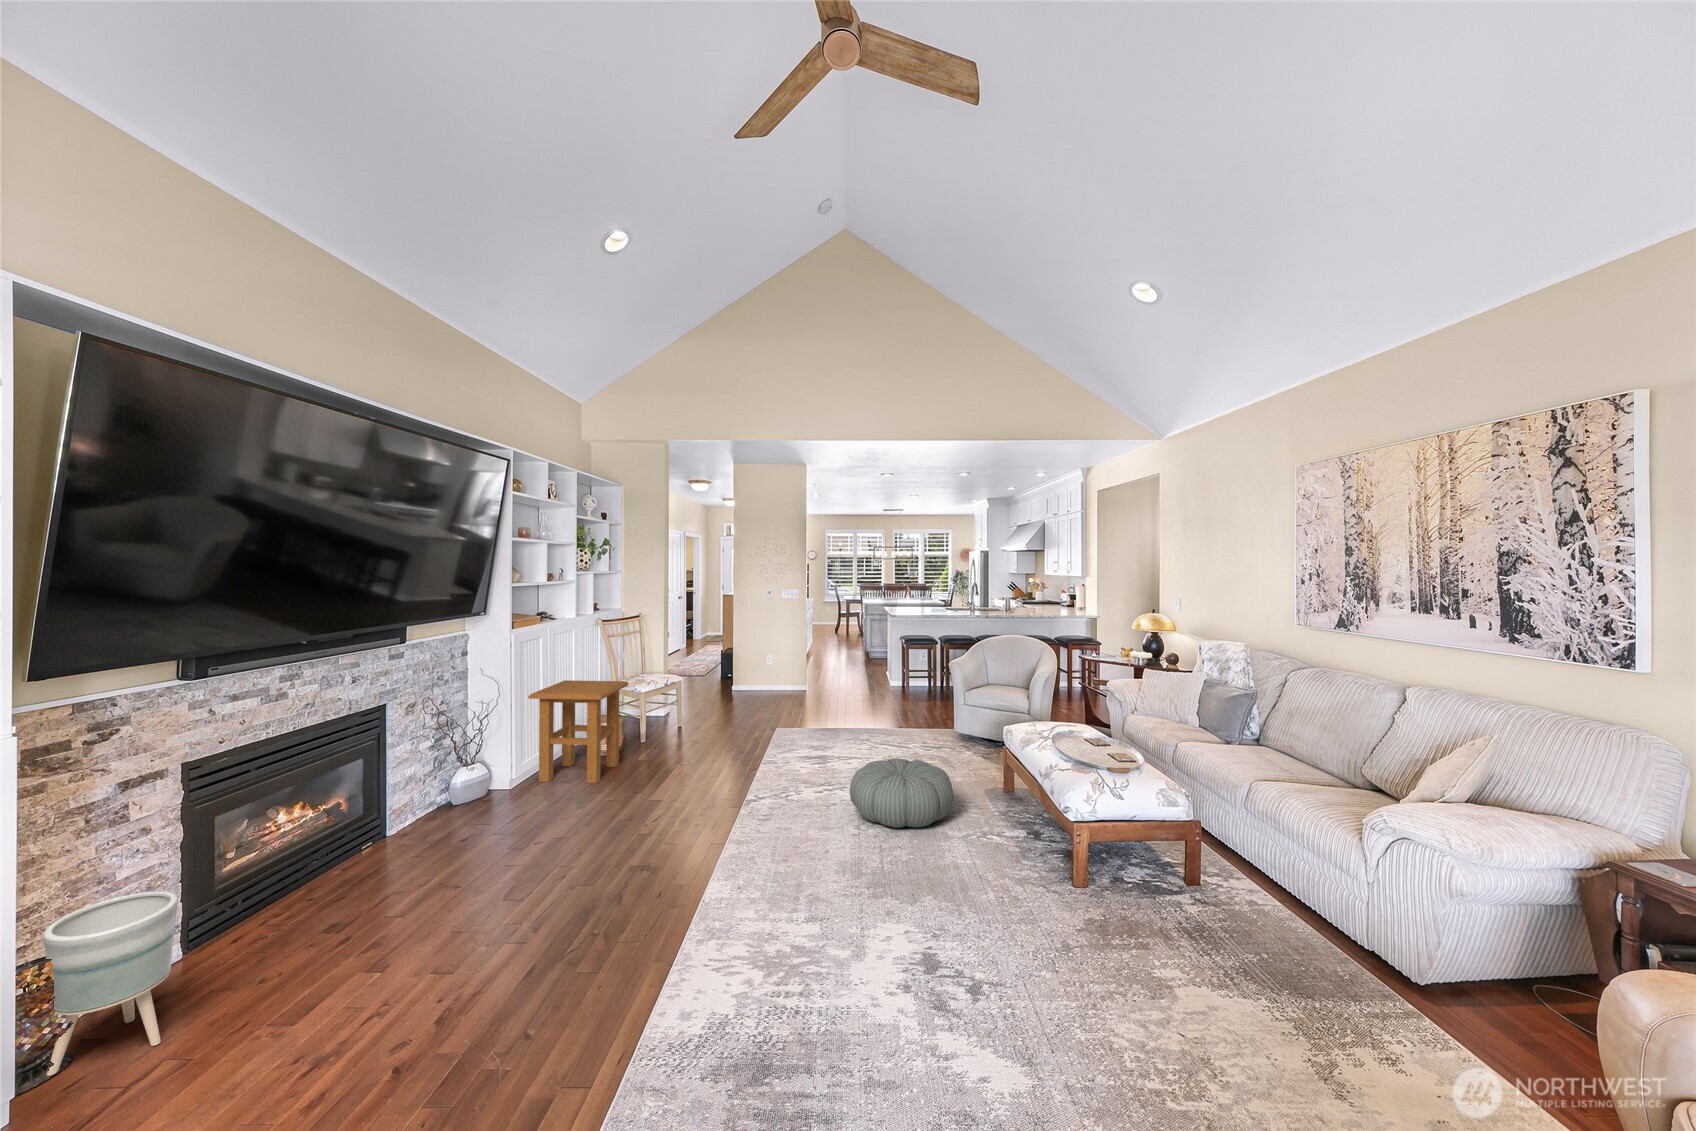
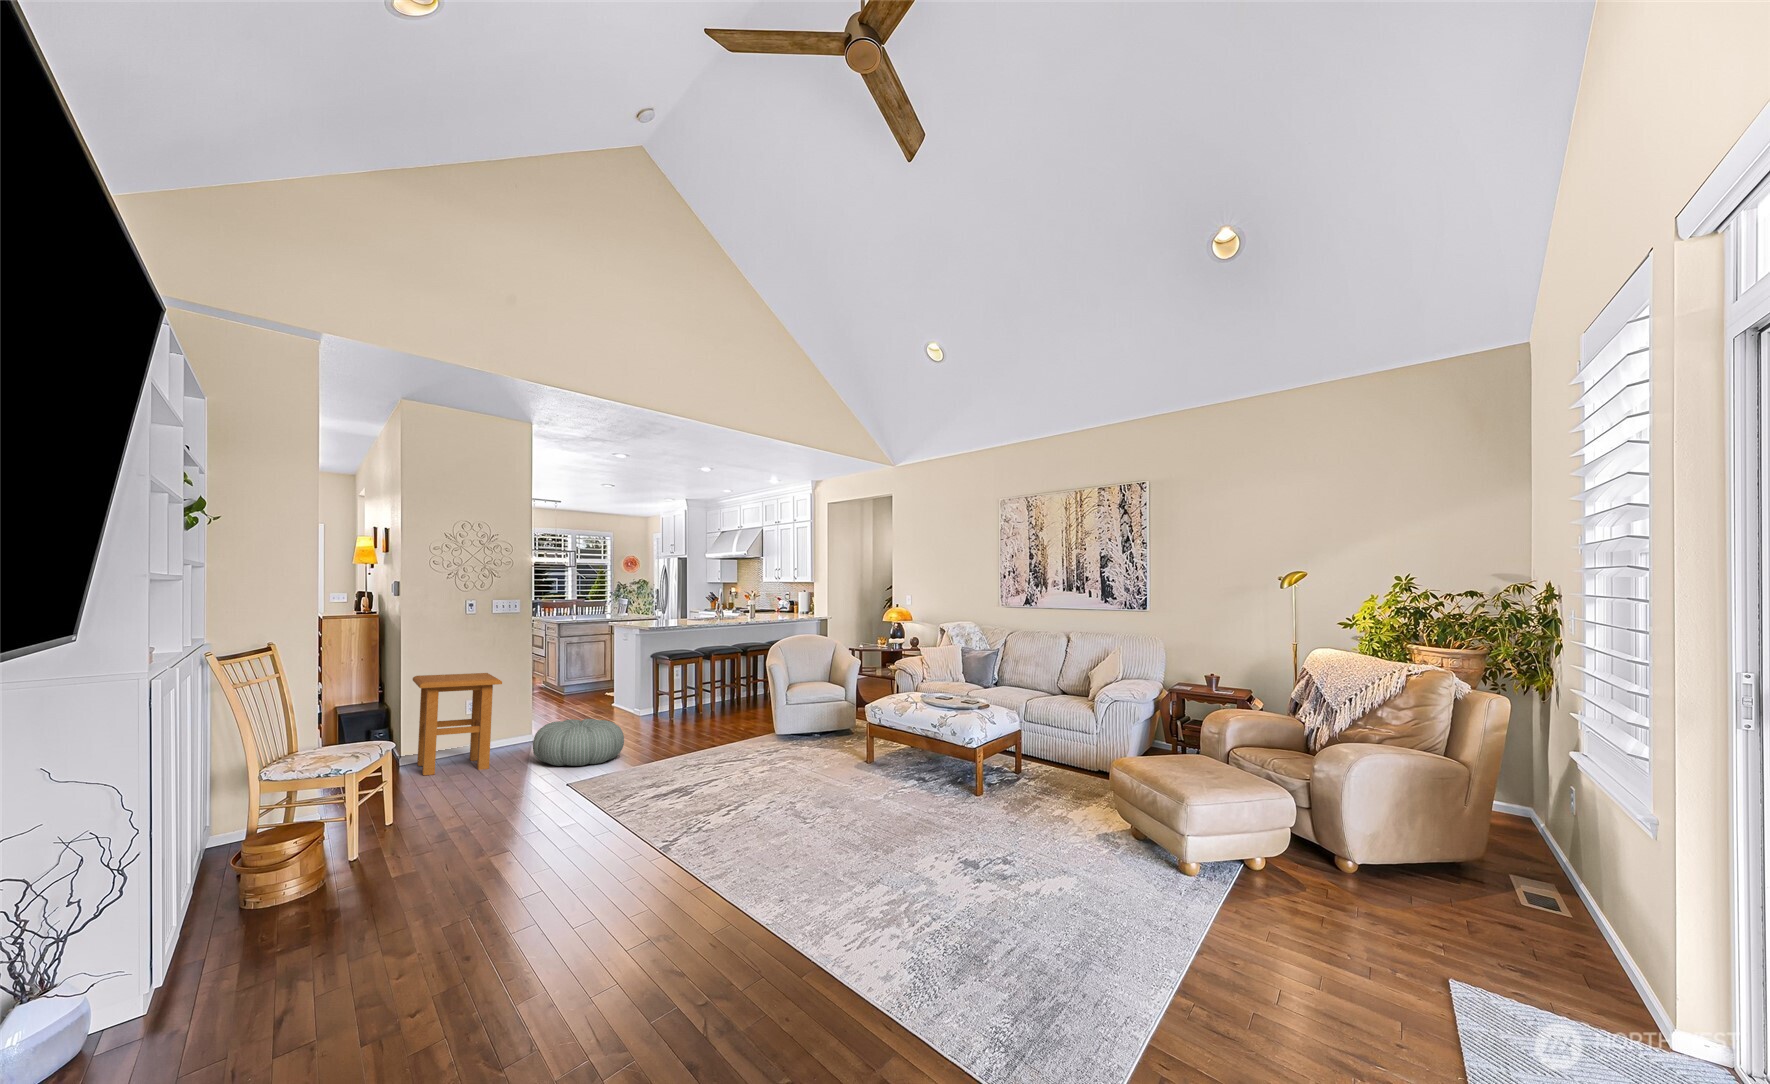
pouf: present [850,758,954,828] -> present [533,719,624,766]
planter: present [43,891,178,1076] -> none [424,782,497,901]

